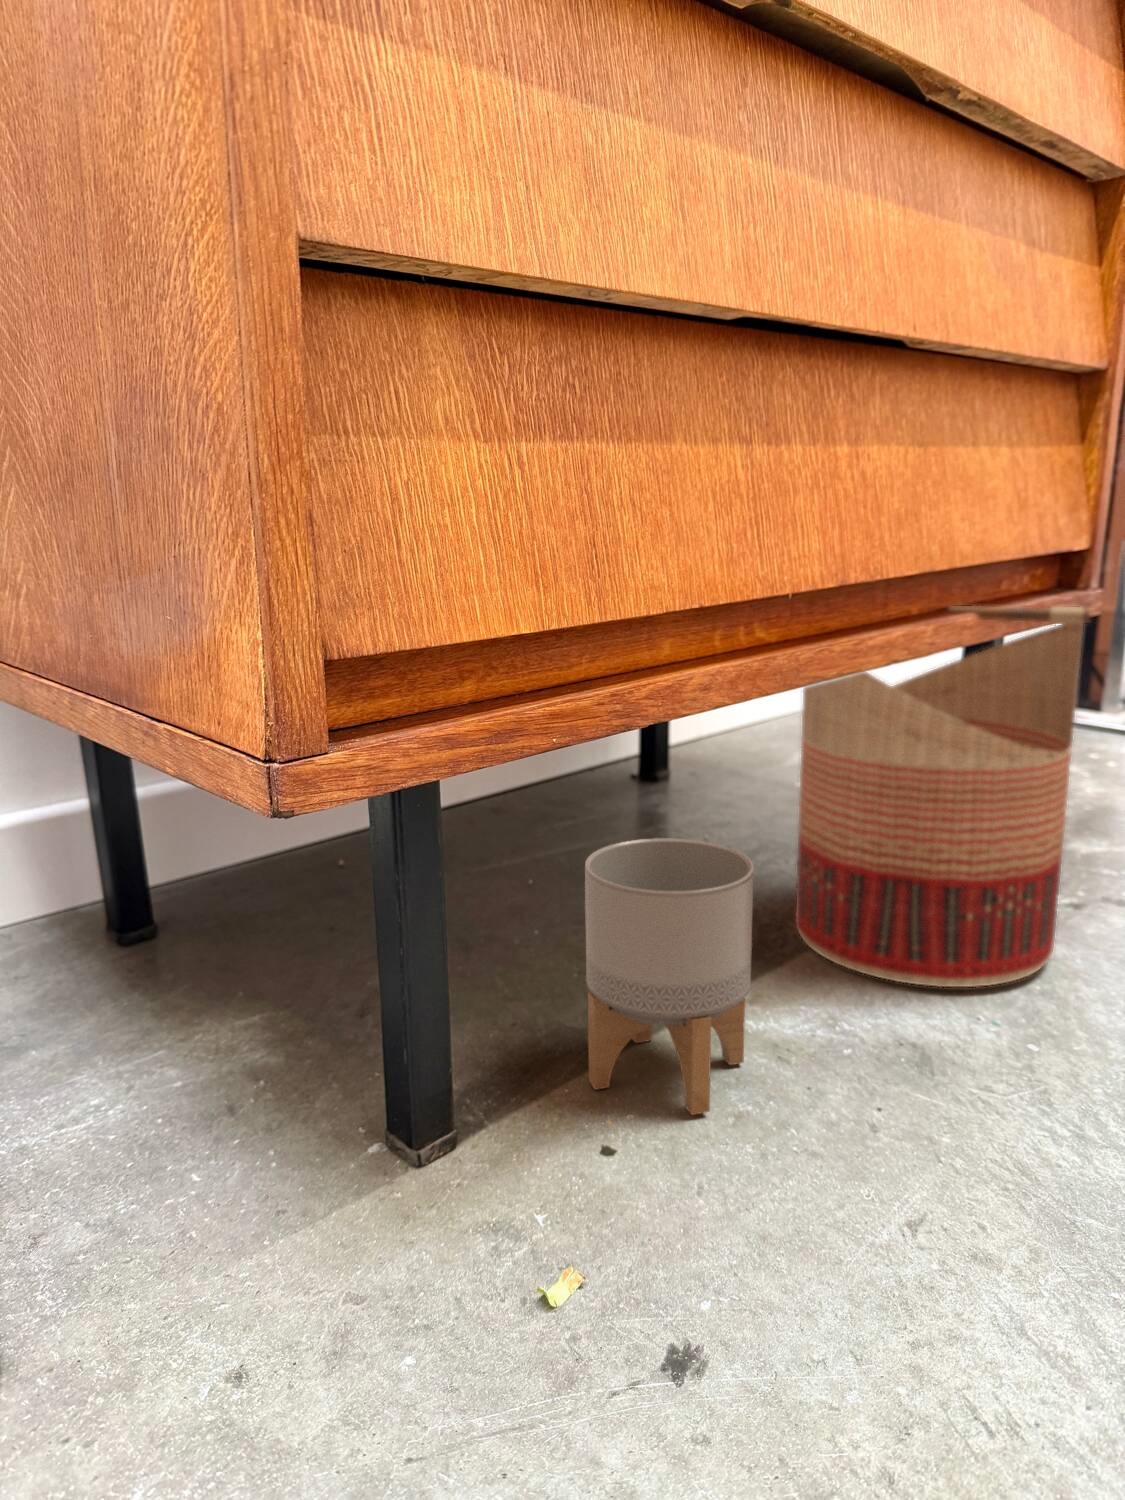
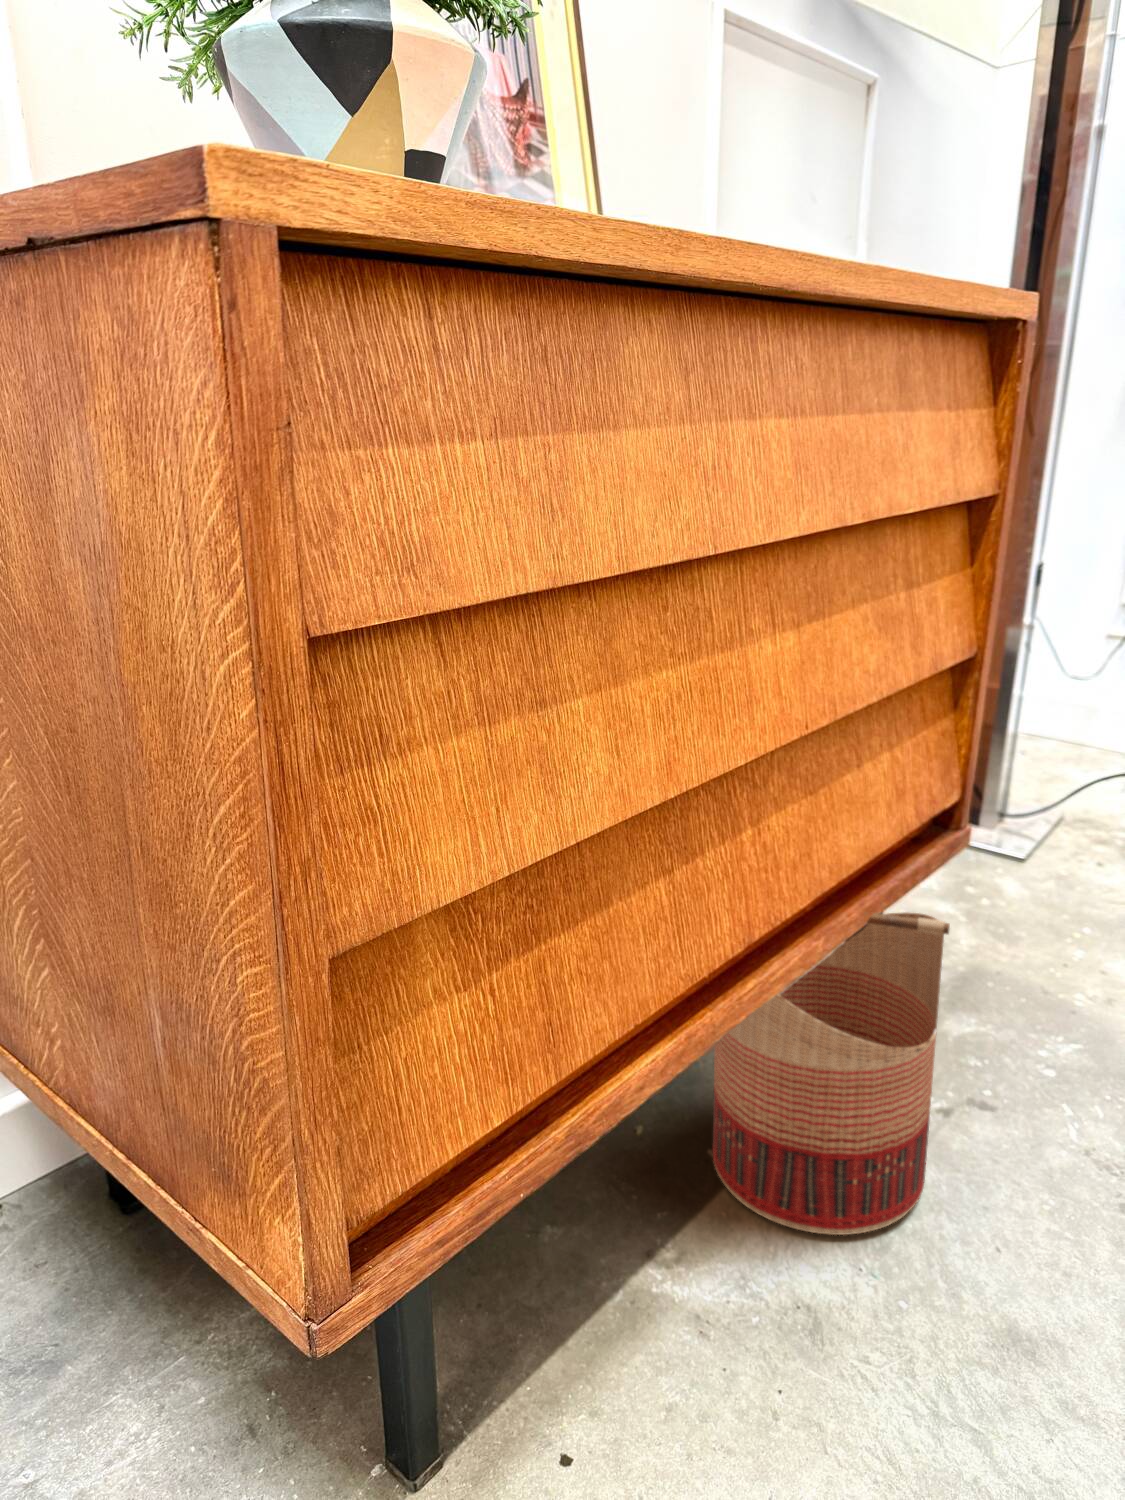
planter: present [585,838,754,1115] -> none [541,1160,678,1412]

